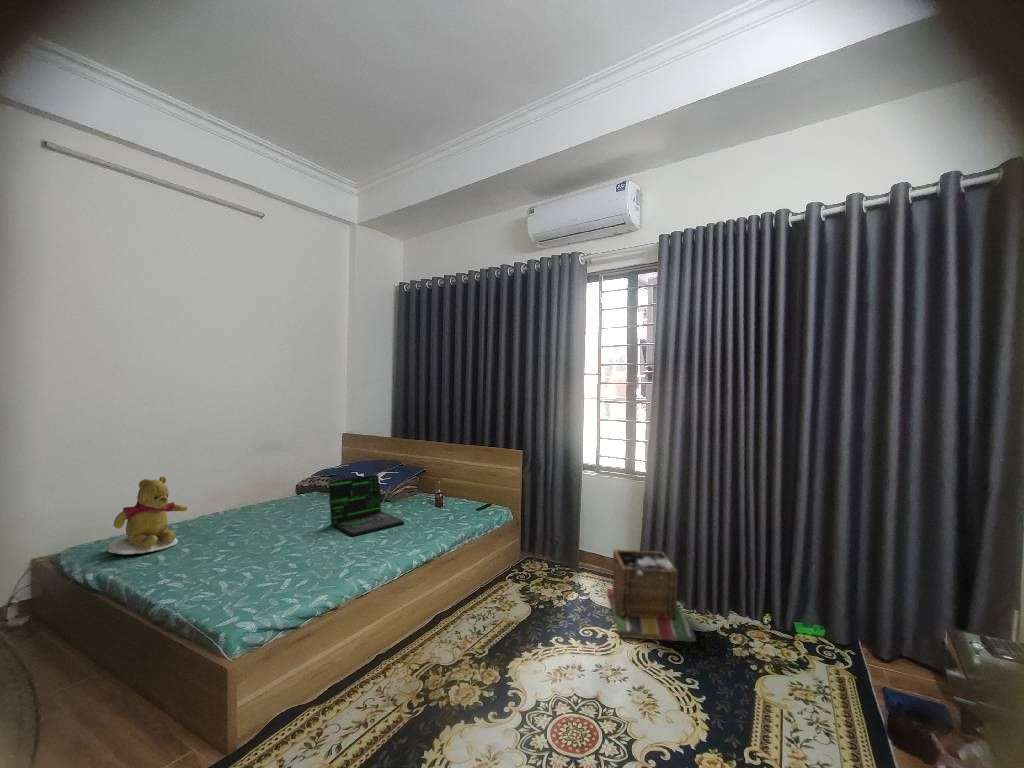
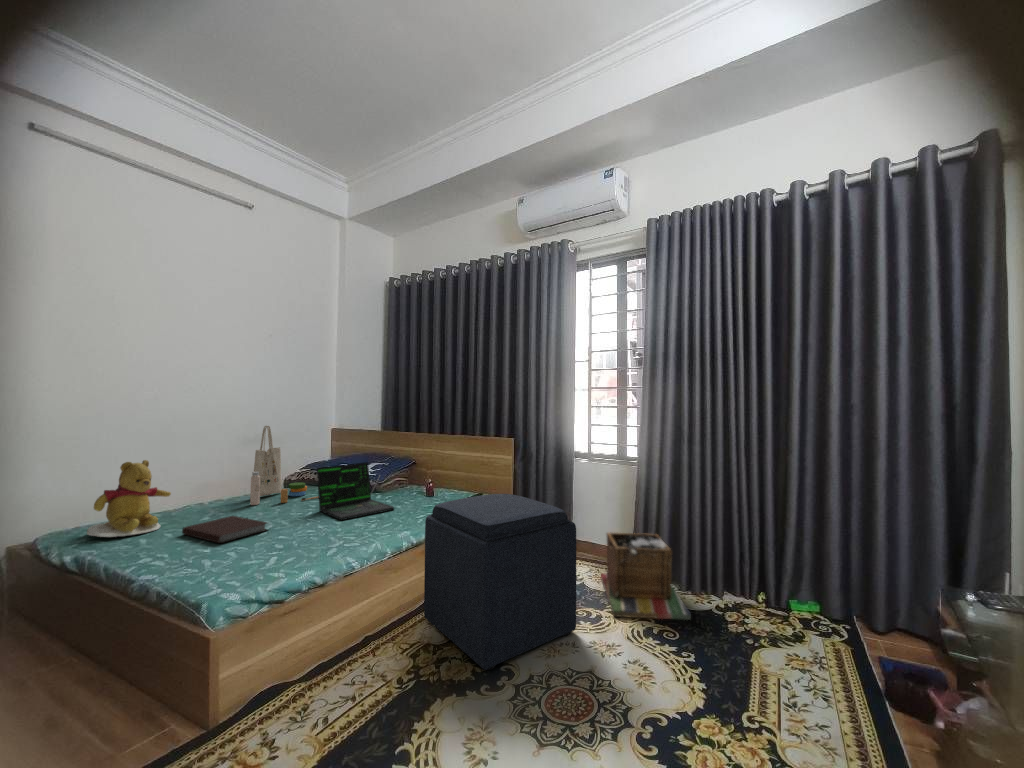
tote bag: none [263,436,336,516] -> present [250,426,319,505]
ottoman: none [433,513,583,695] -> present [424,494,576,670]
notebook: none [199,531,283,563] -> present [182,516,267,543]

